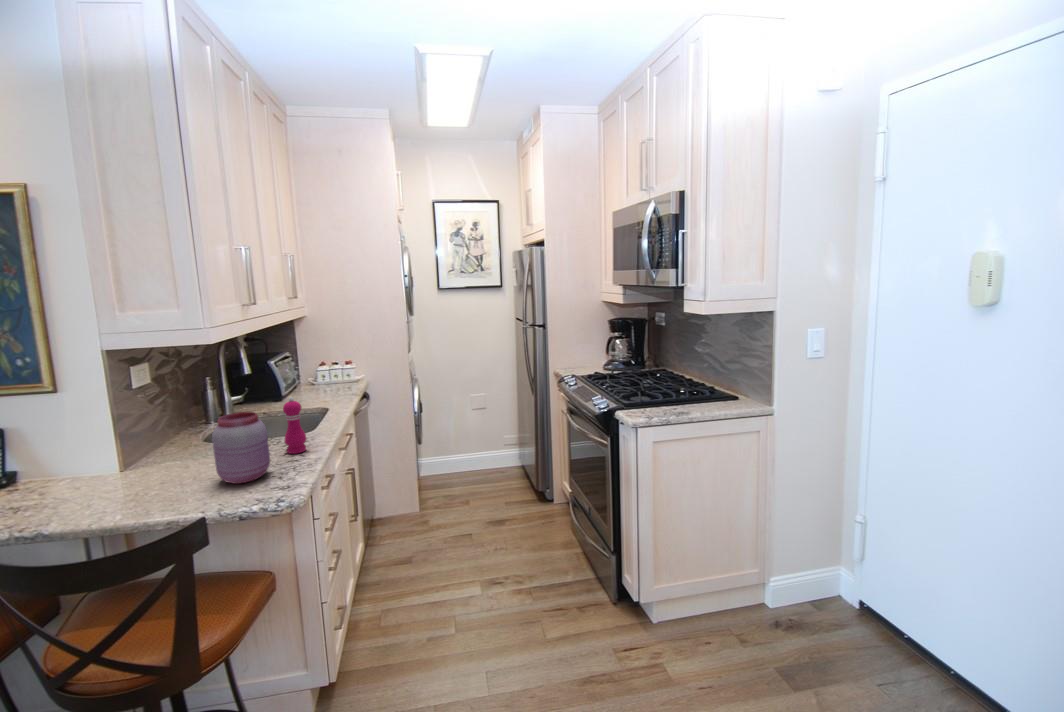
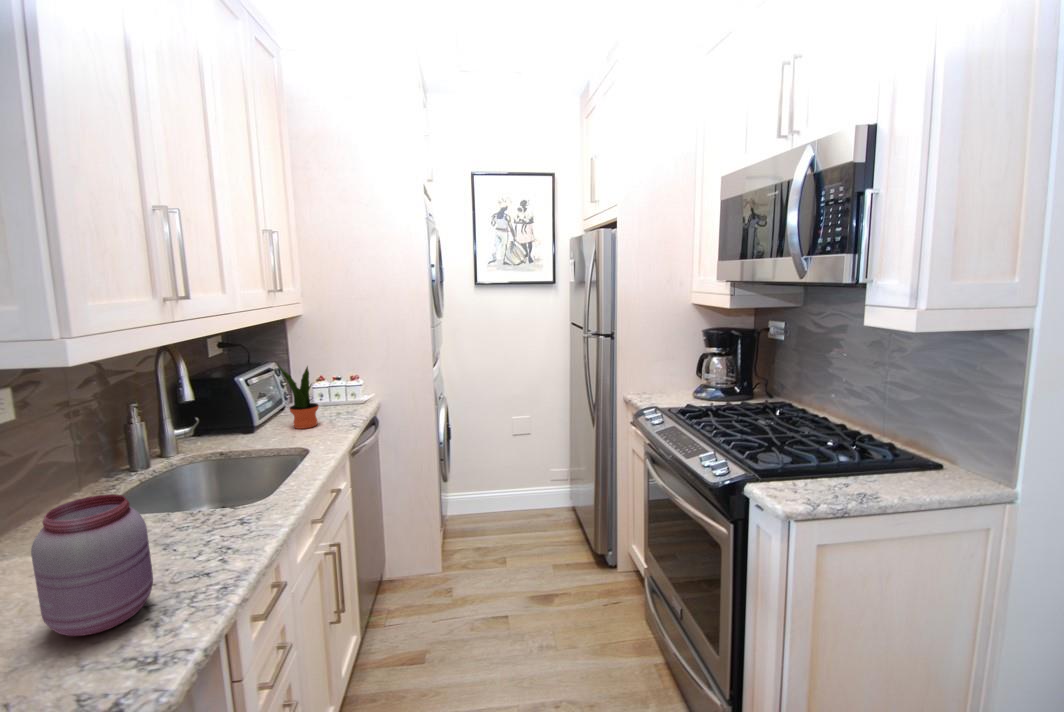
potted plant: none [296,350,328,398] -> present [278,365,319,429]
pepper mill: present [283,397,306,454] -> none [202,456,243,552]

